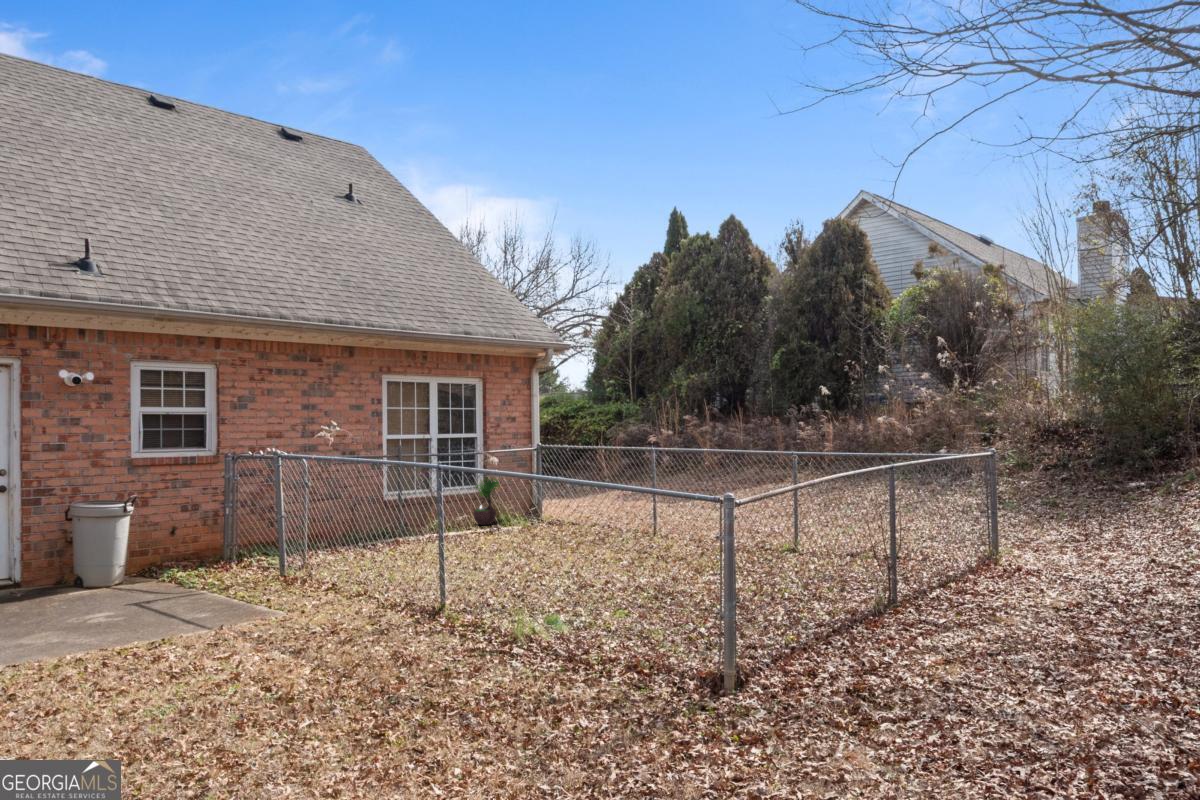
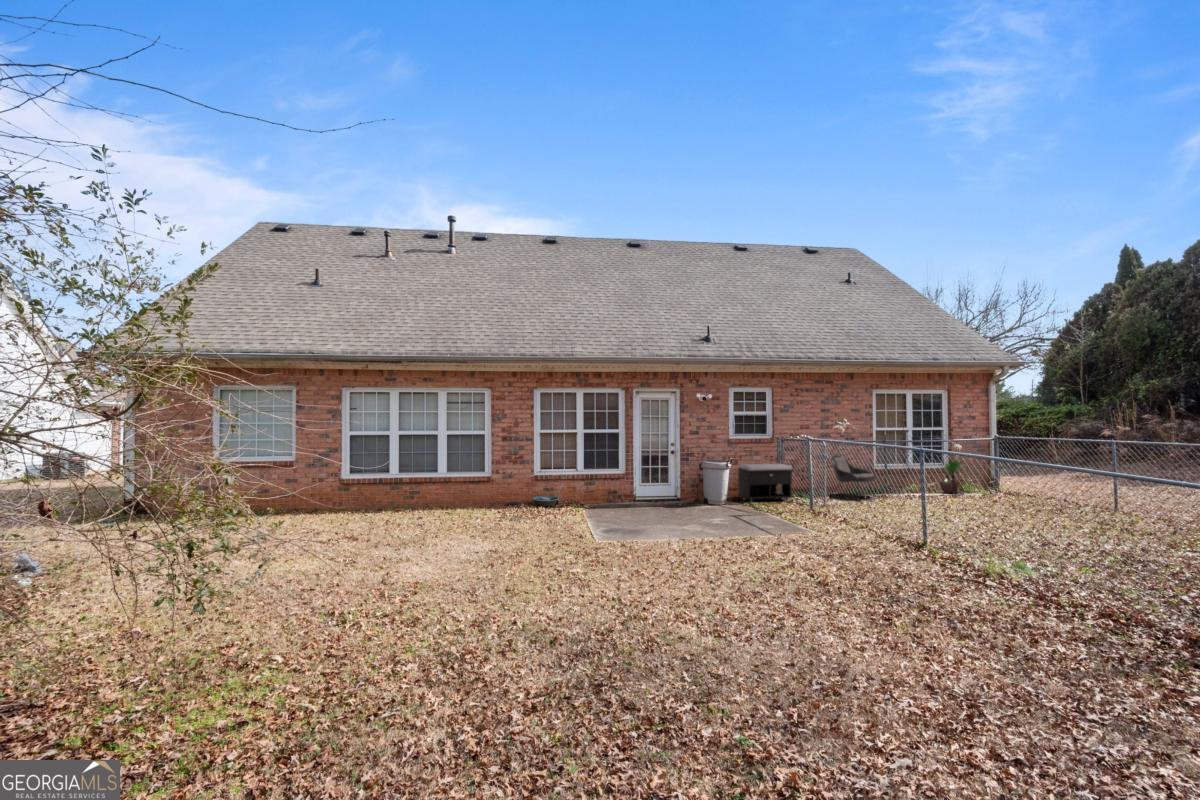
lounge chair: none [321,487,388,554] -> present [831,455,876,501]
storage bench: none [170,509,262,578] -> present [738,464,792,502]

